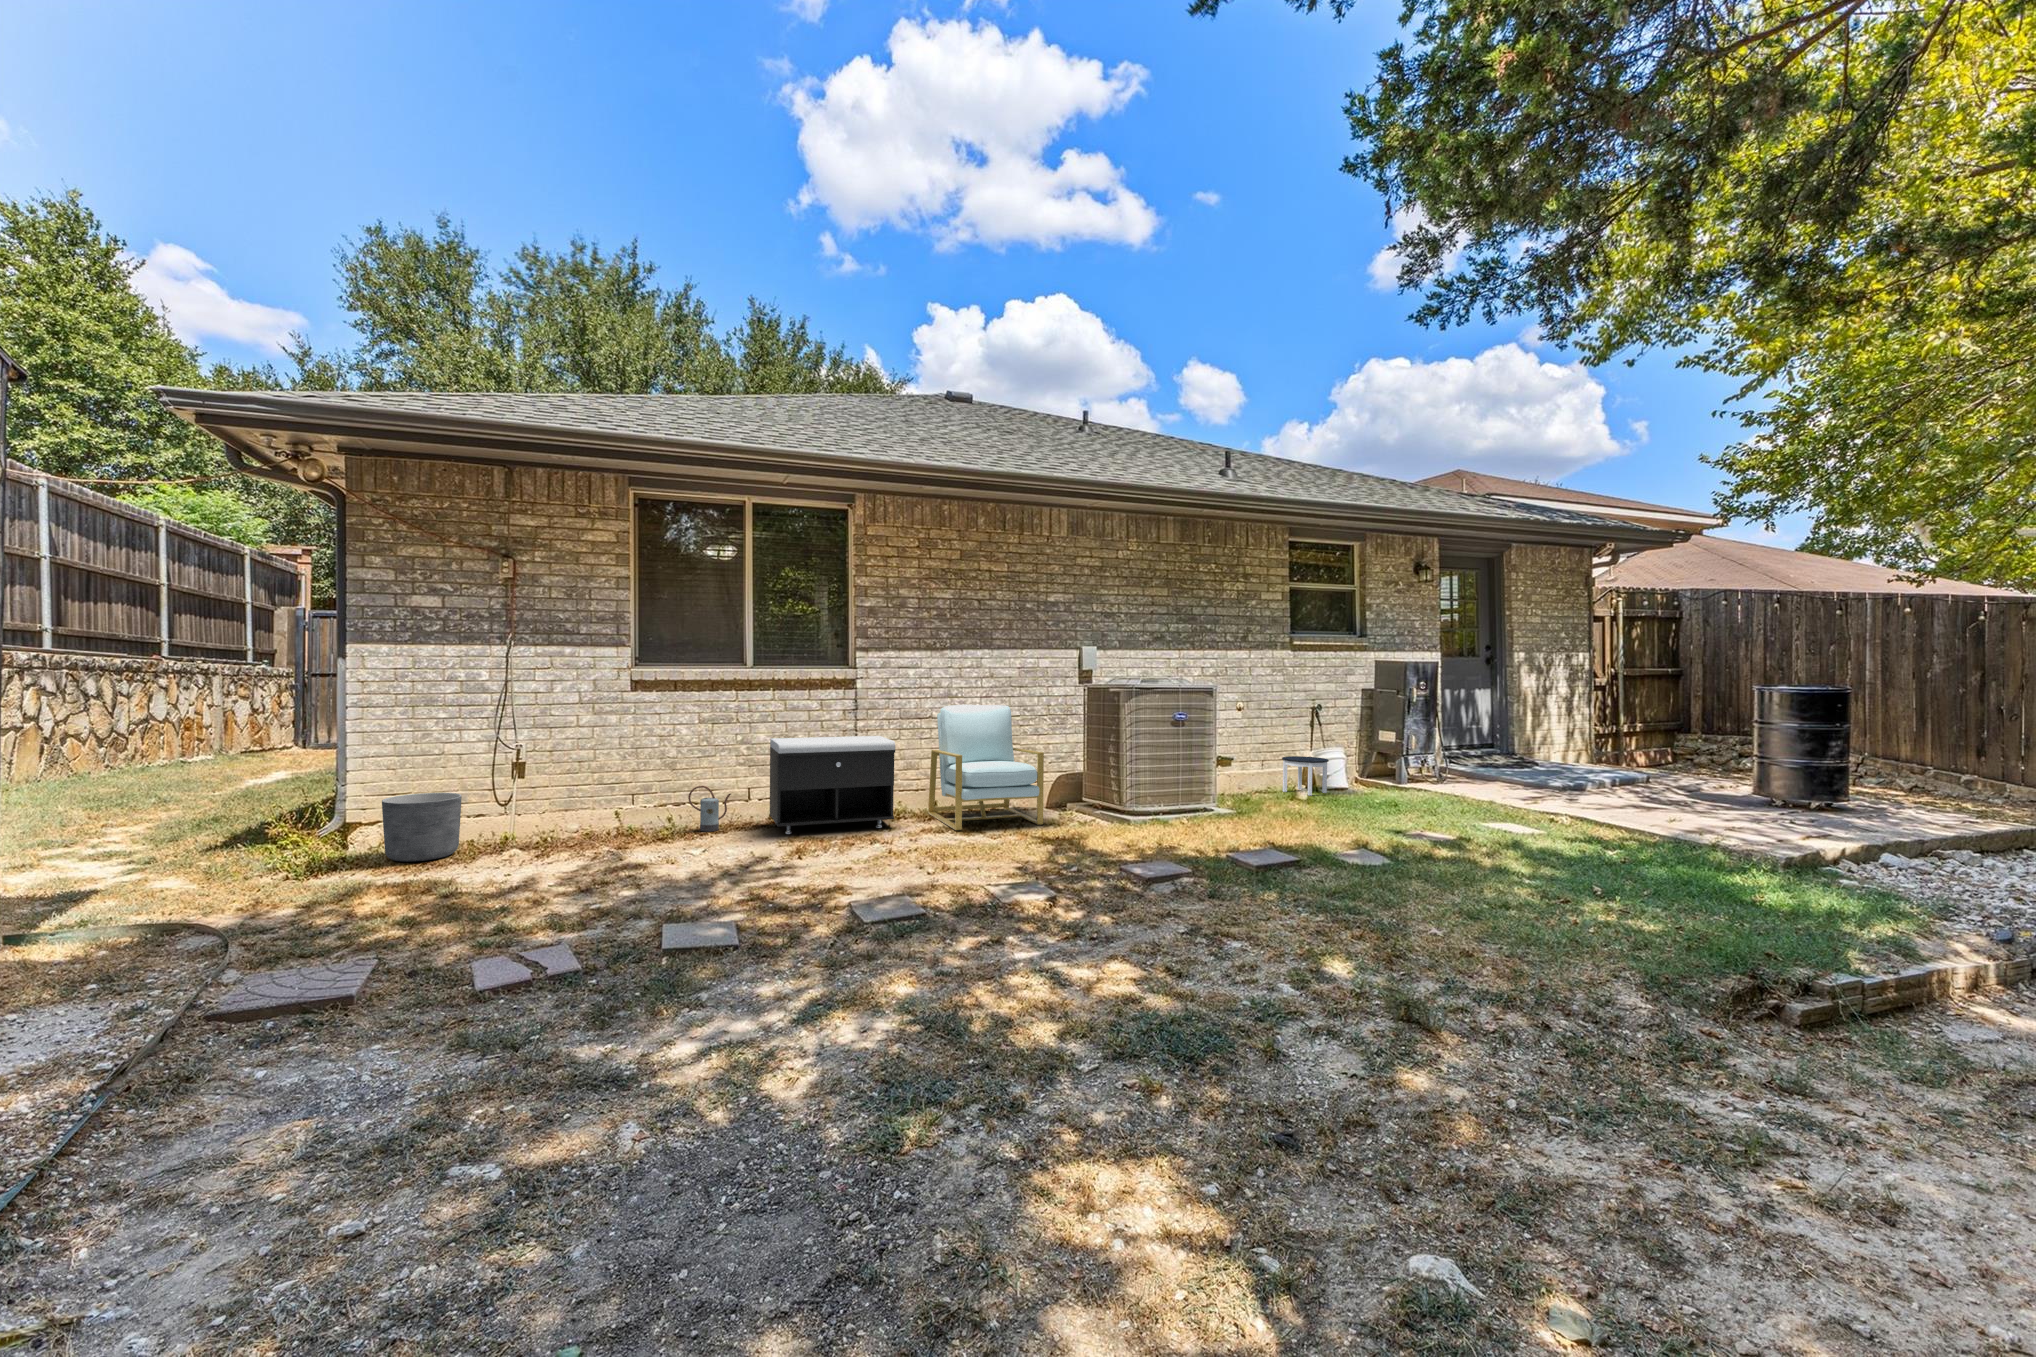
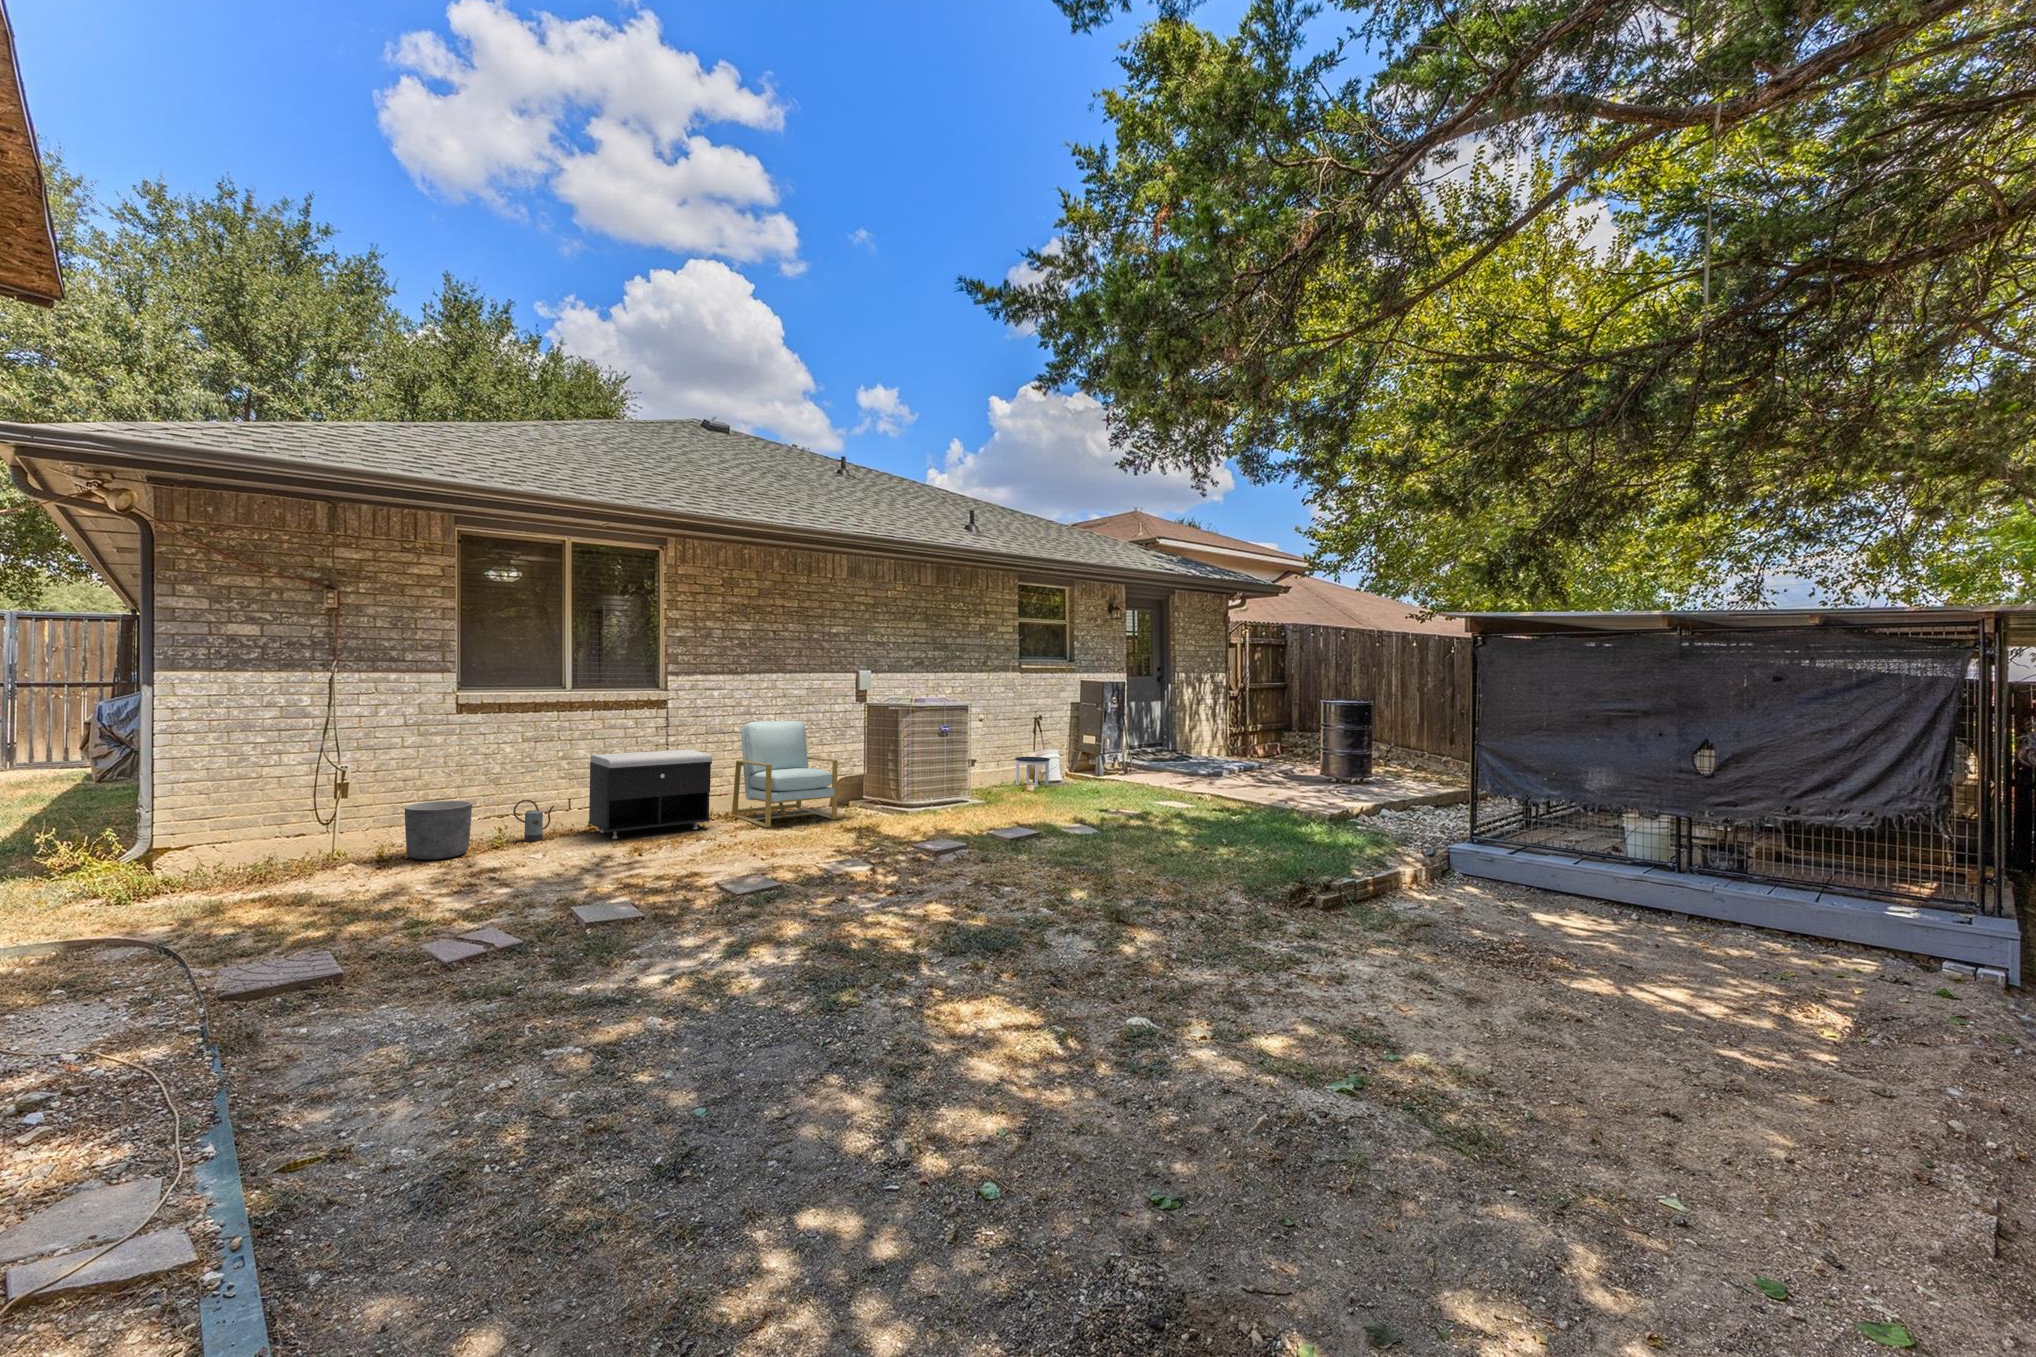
planter: present [382,793,462,862] -> present [405,801,472,860]

